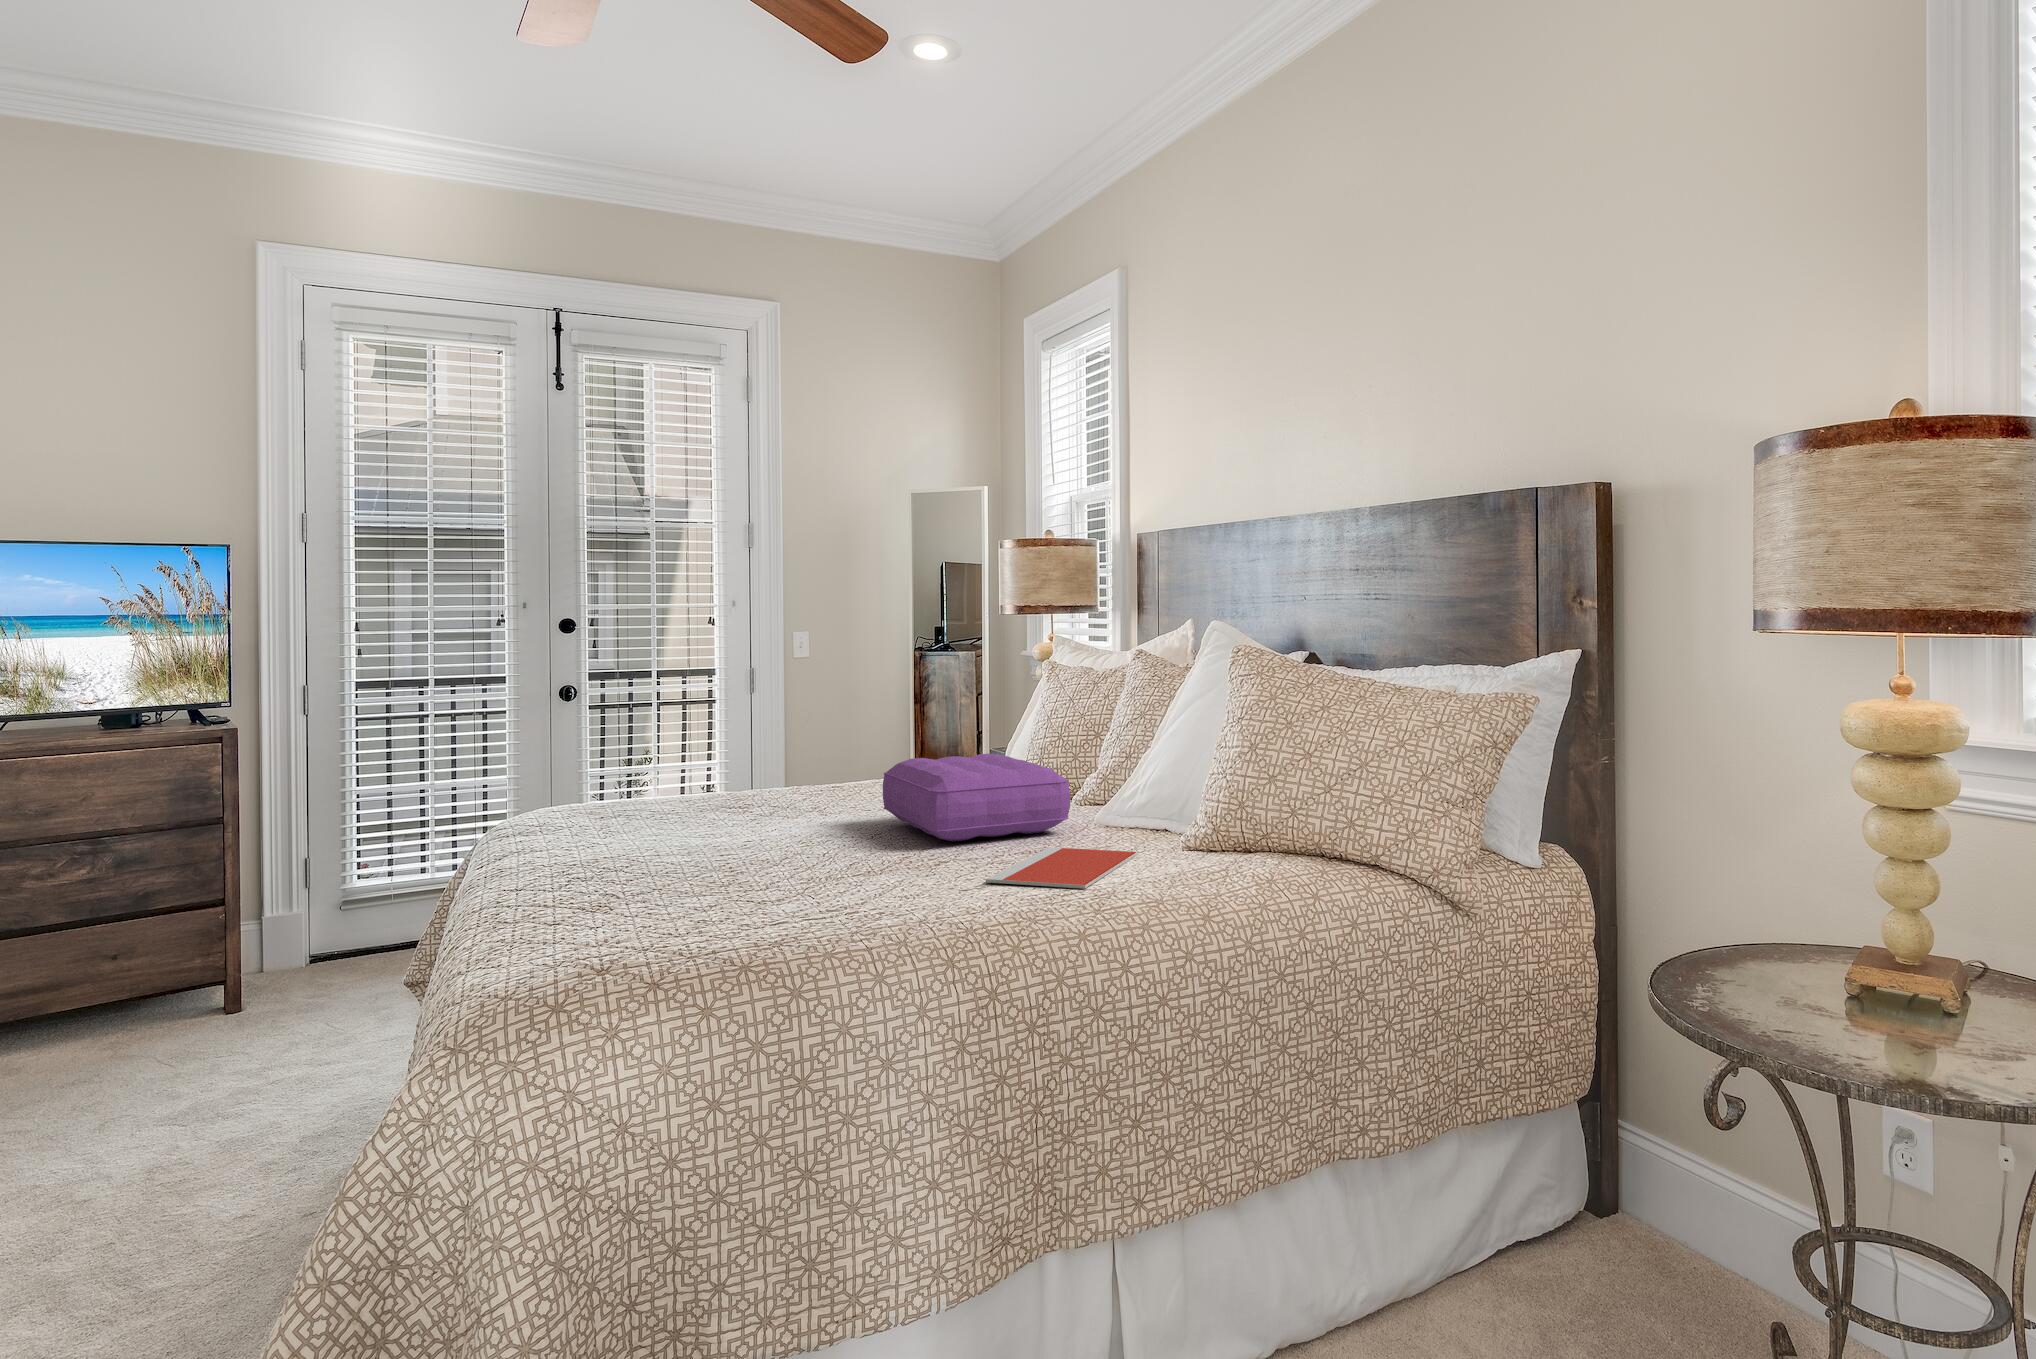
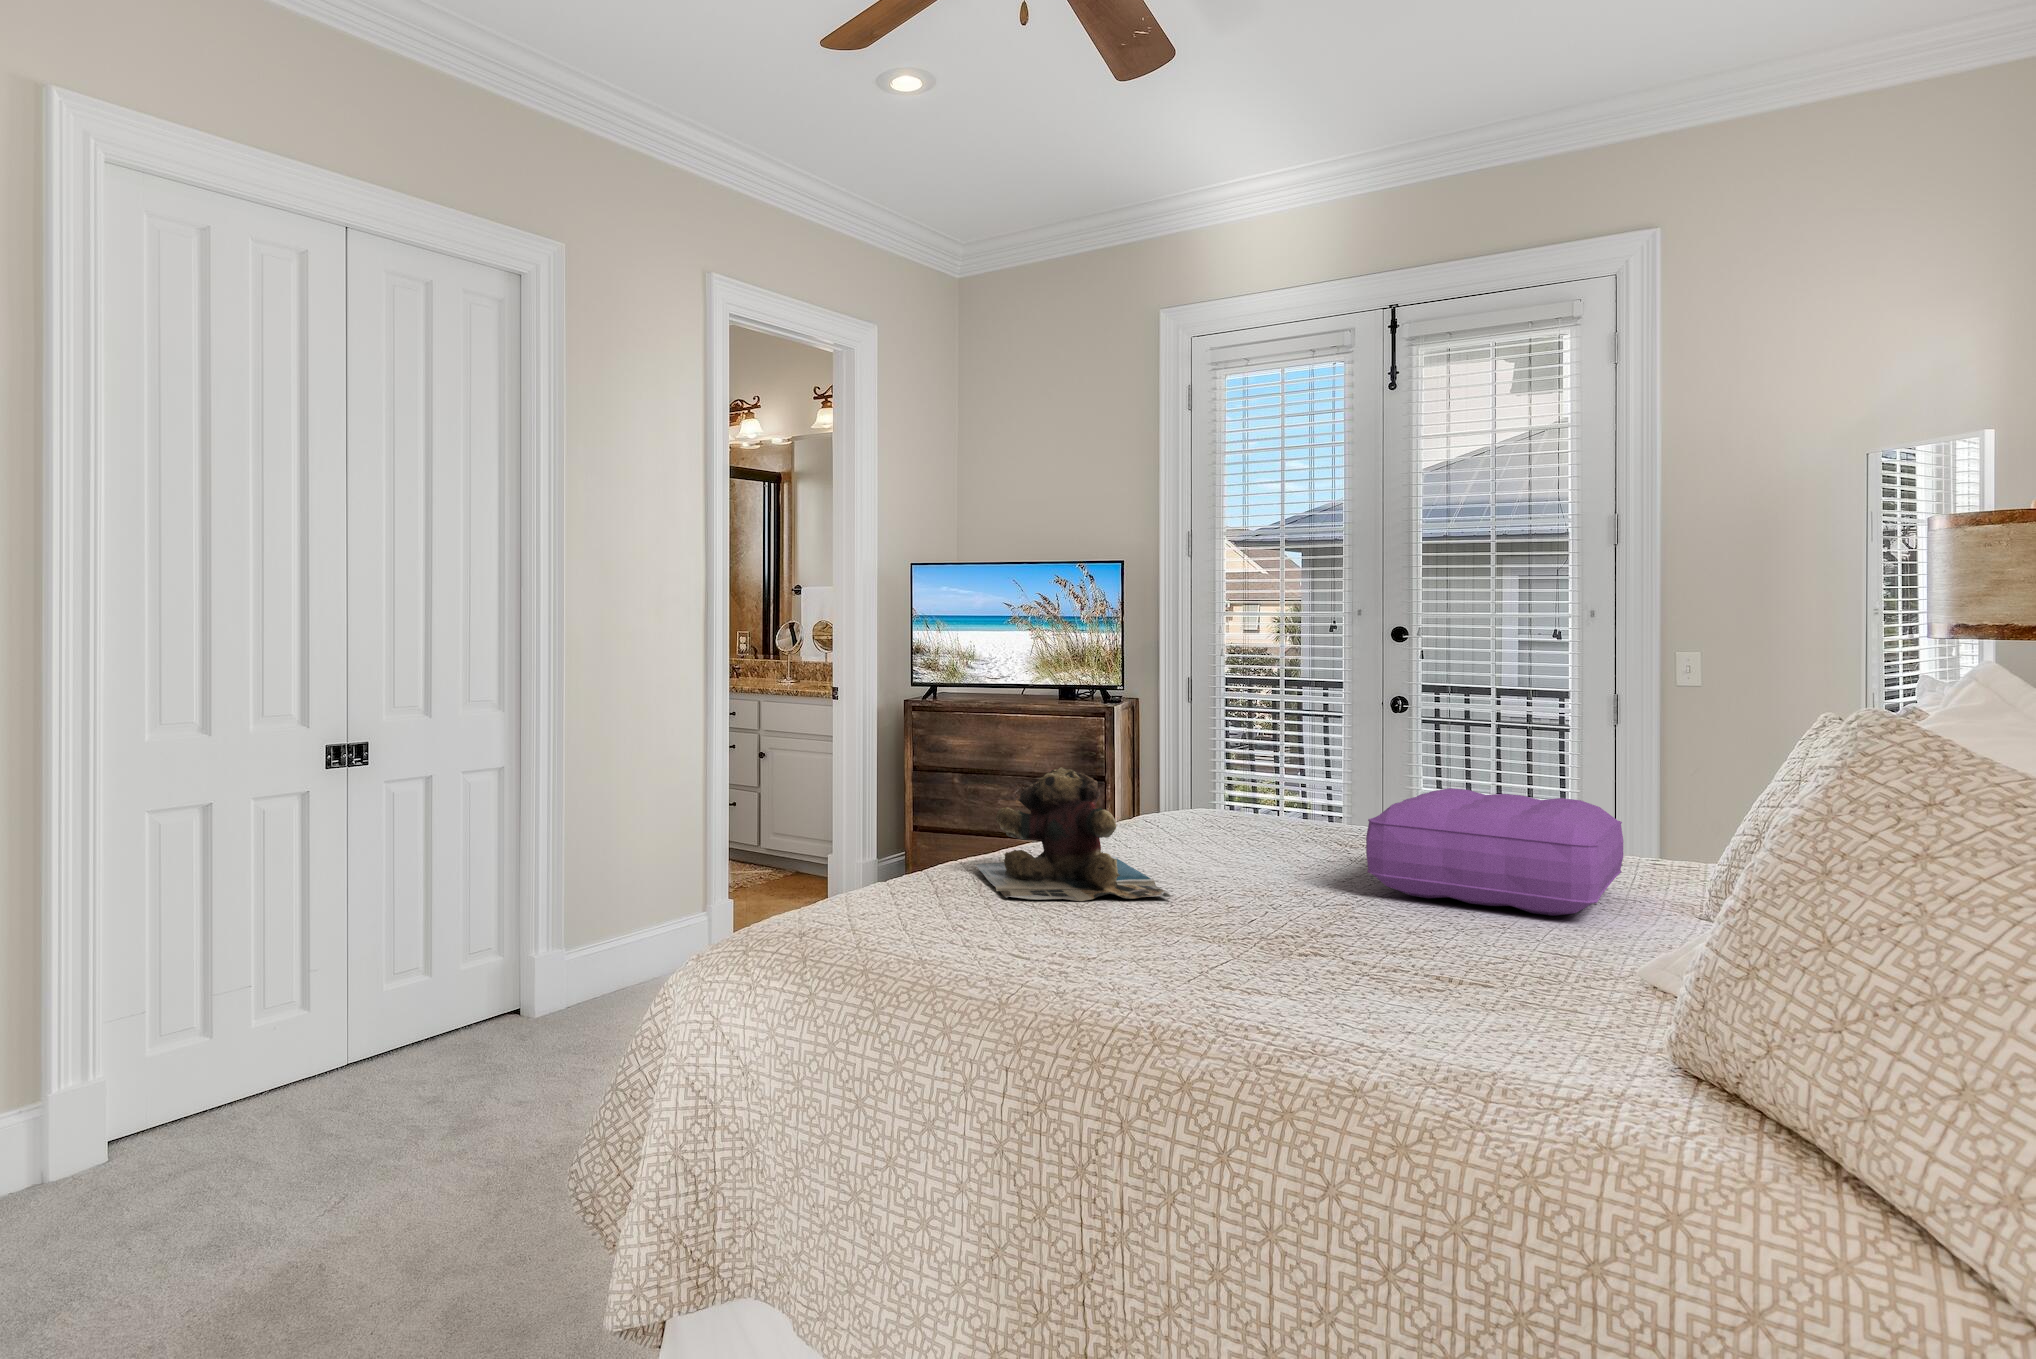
teddy bear: none [647,792,865,921] -> present [975,768,1172,901]
notebook: present [986,847,1137,889] -> none [1274,925,1575,967]

